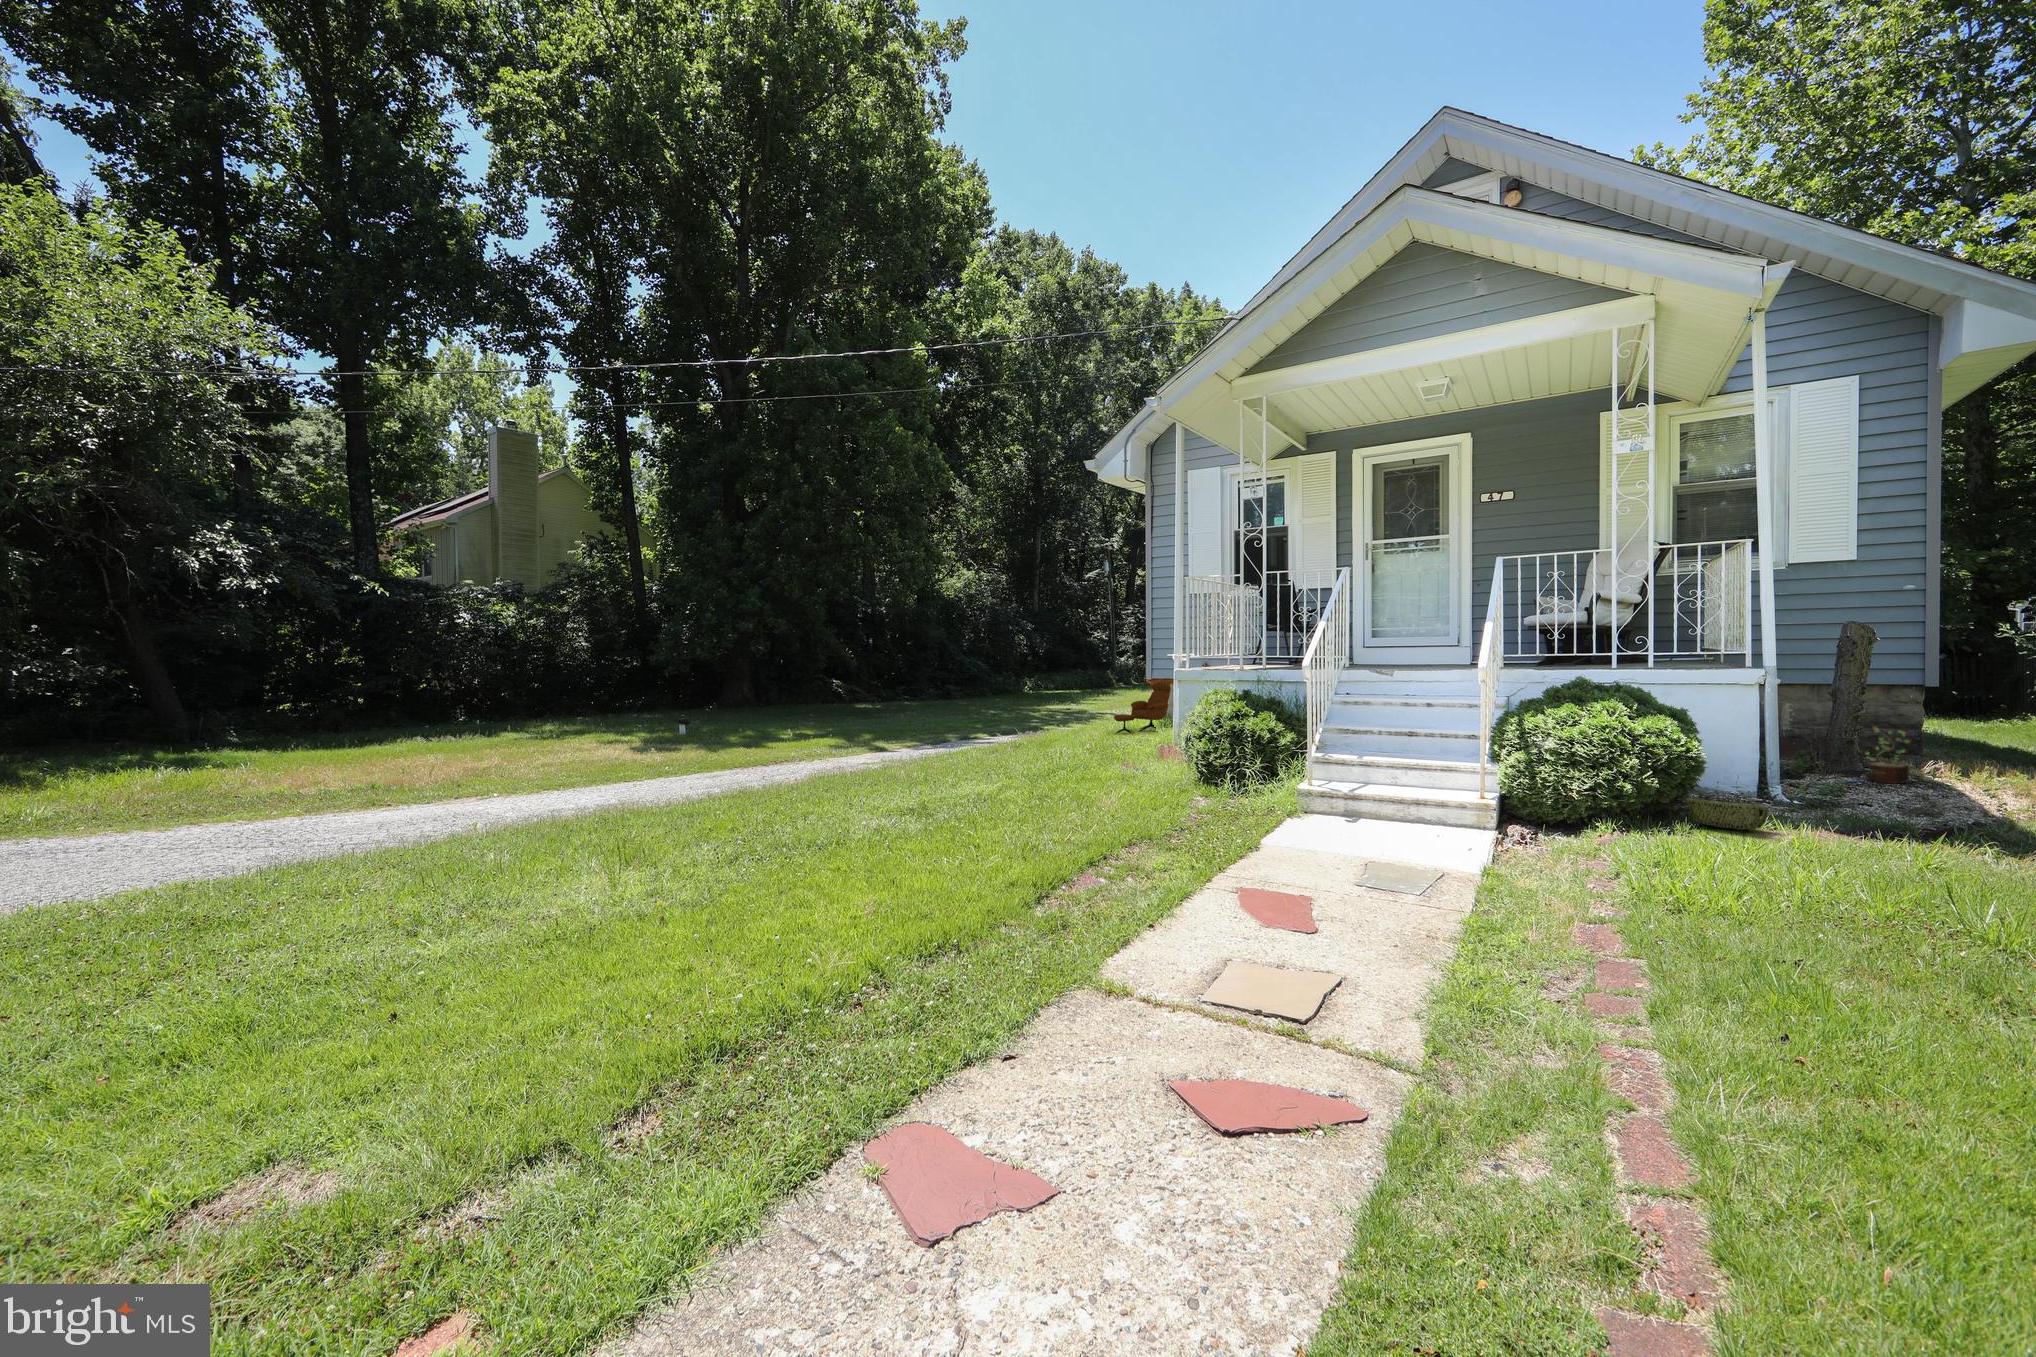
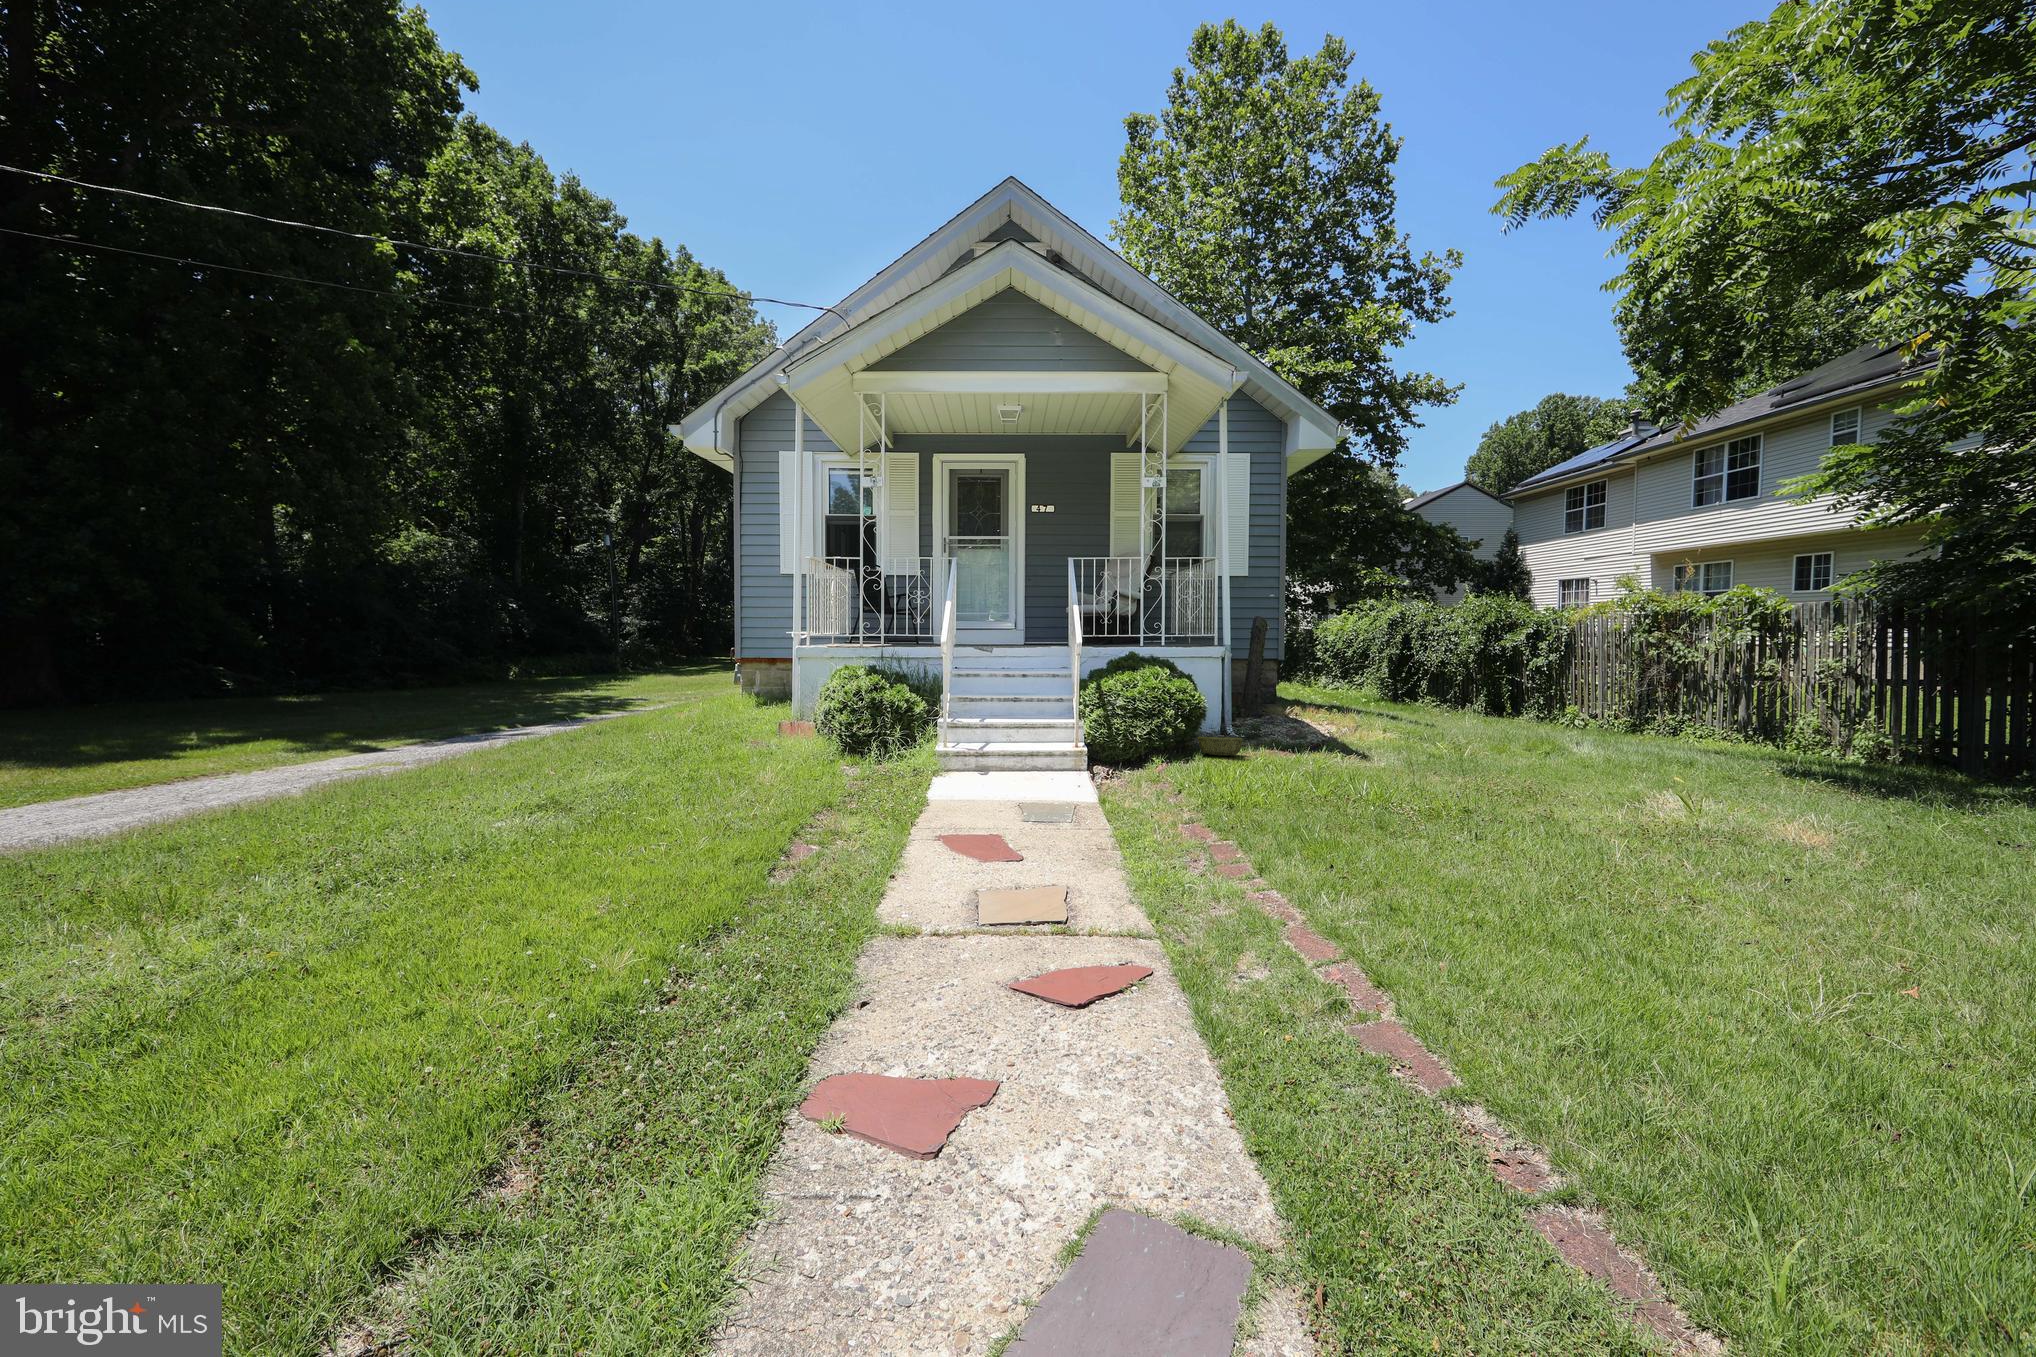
lounge chair: present [1114,682,1171,734] -> none [711,661,765,713]
decorative plant: present [1865,726,1910,784] -> none [1267,681,1290,719]

